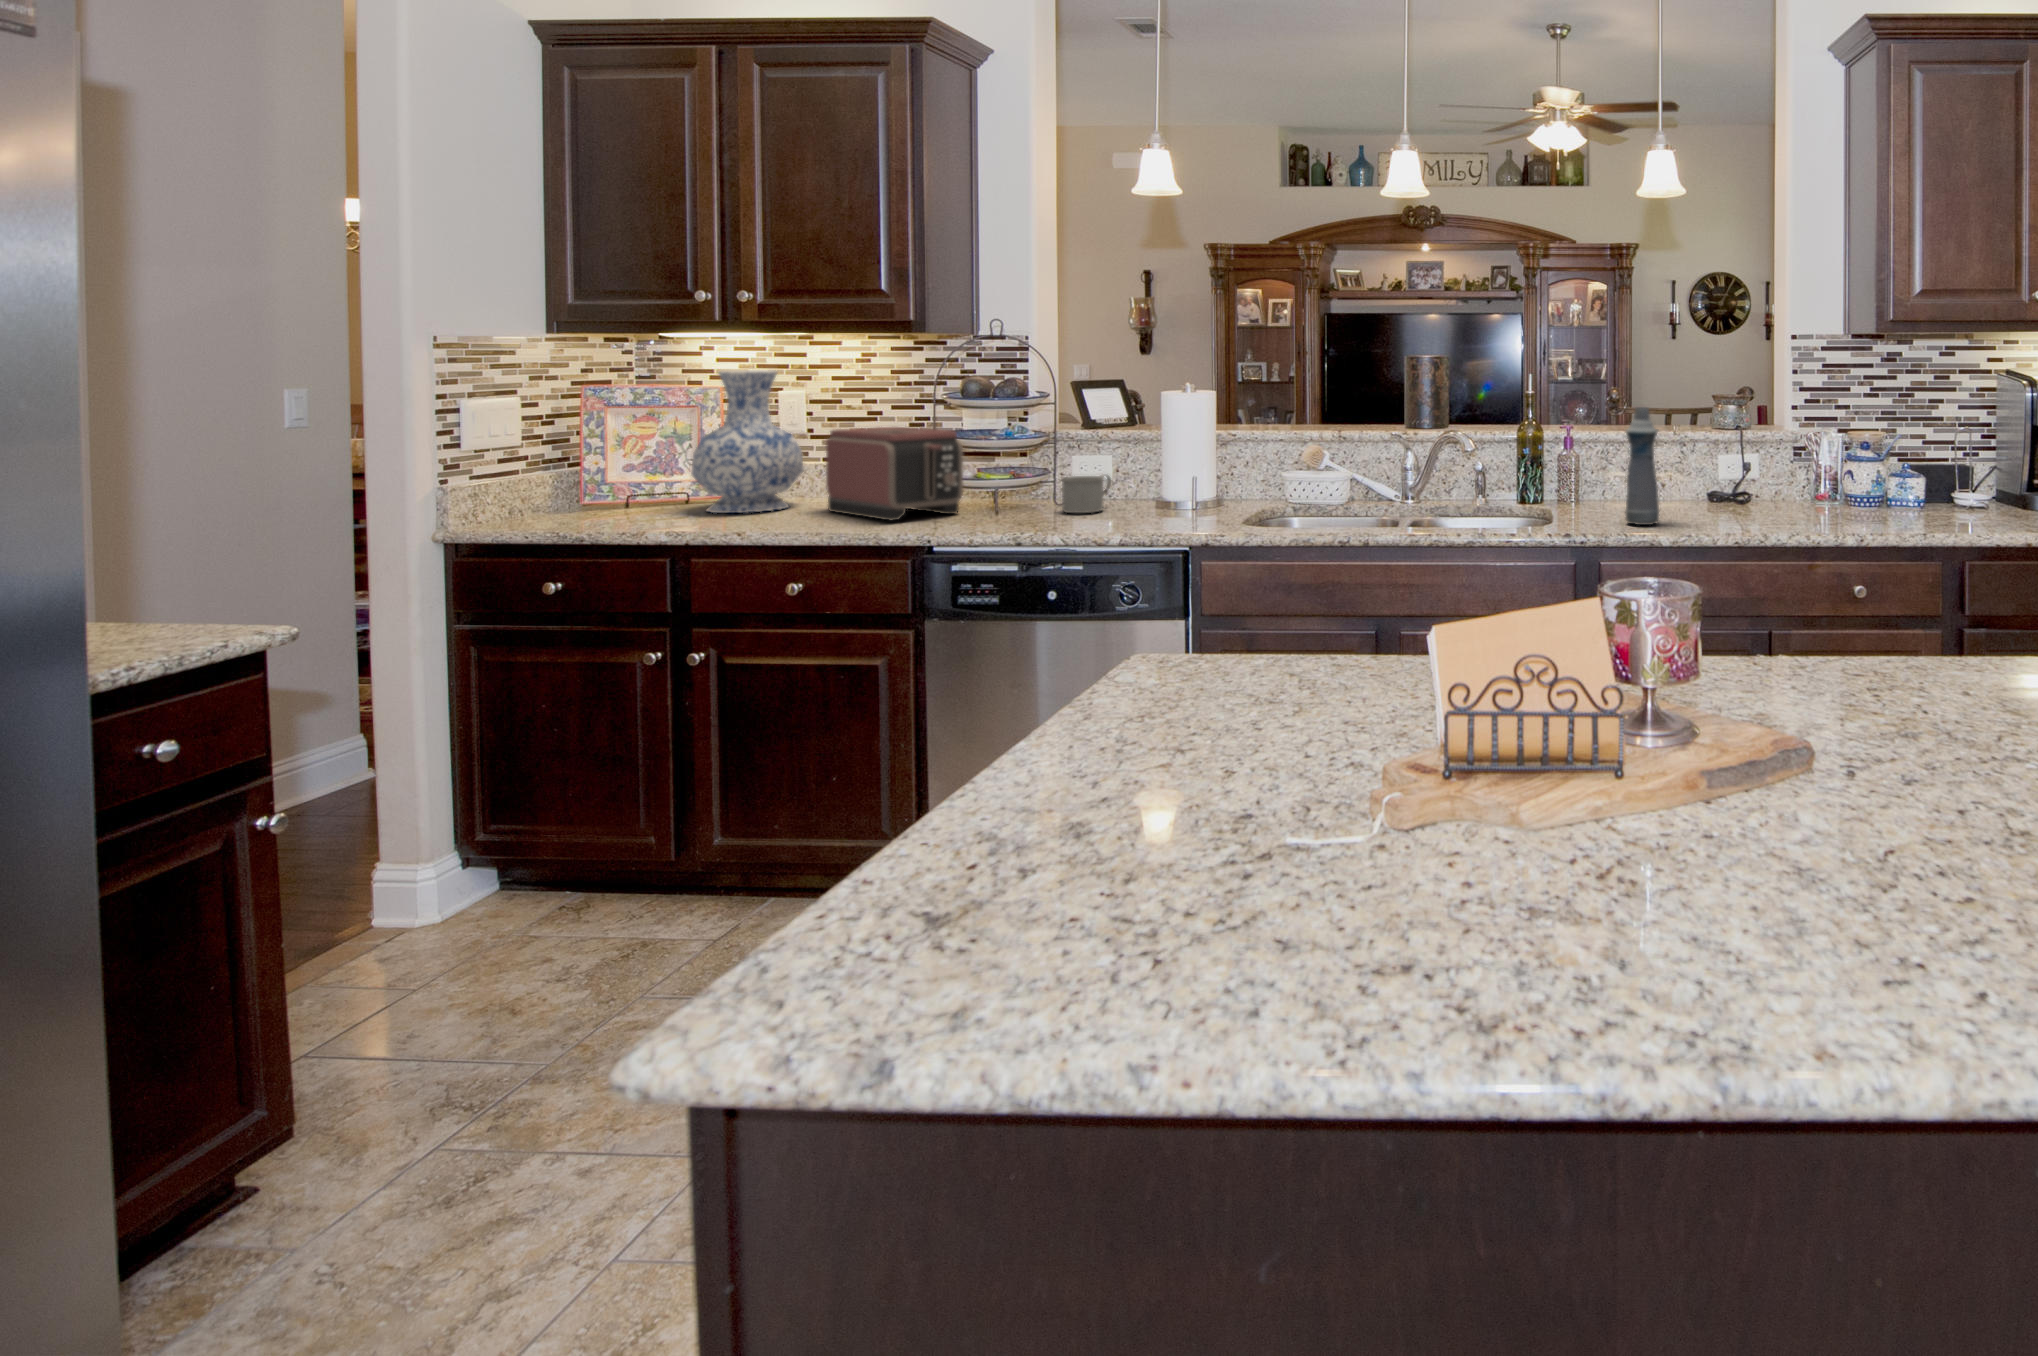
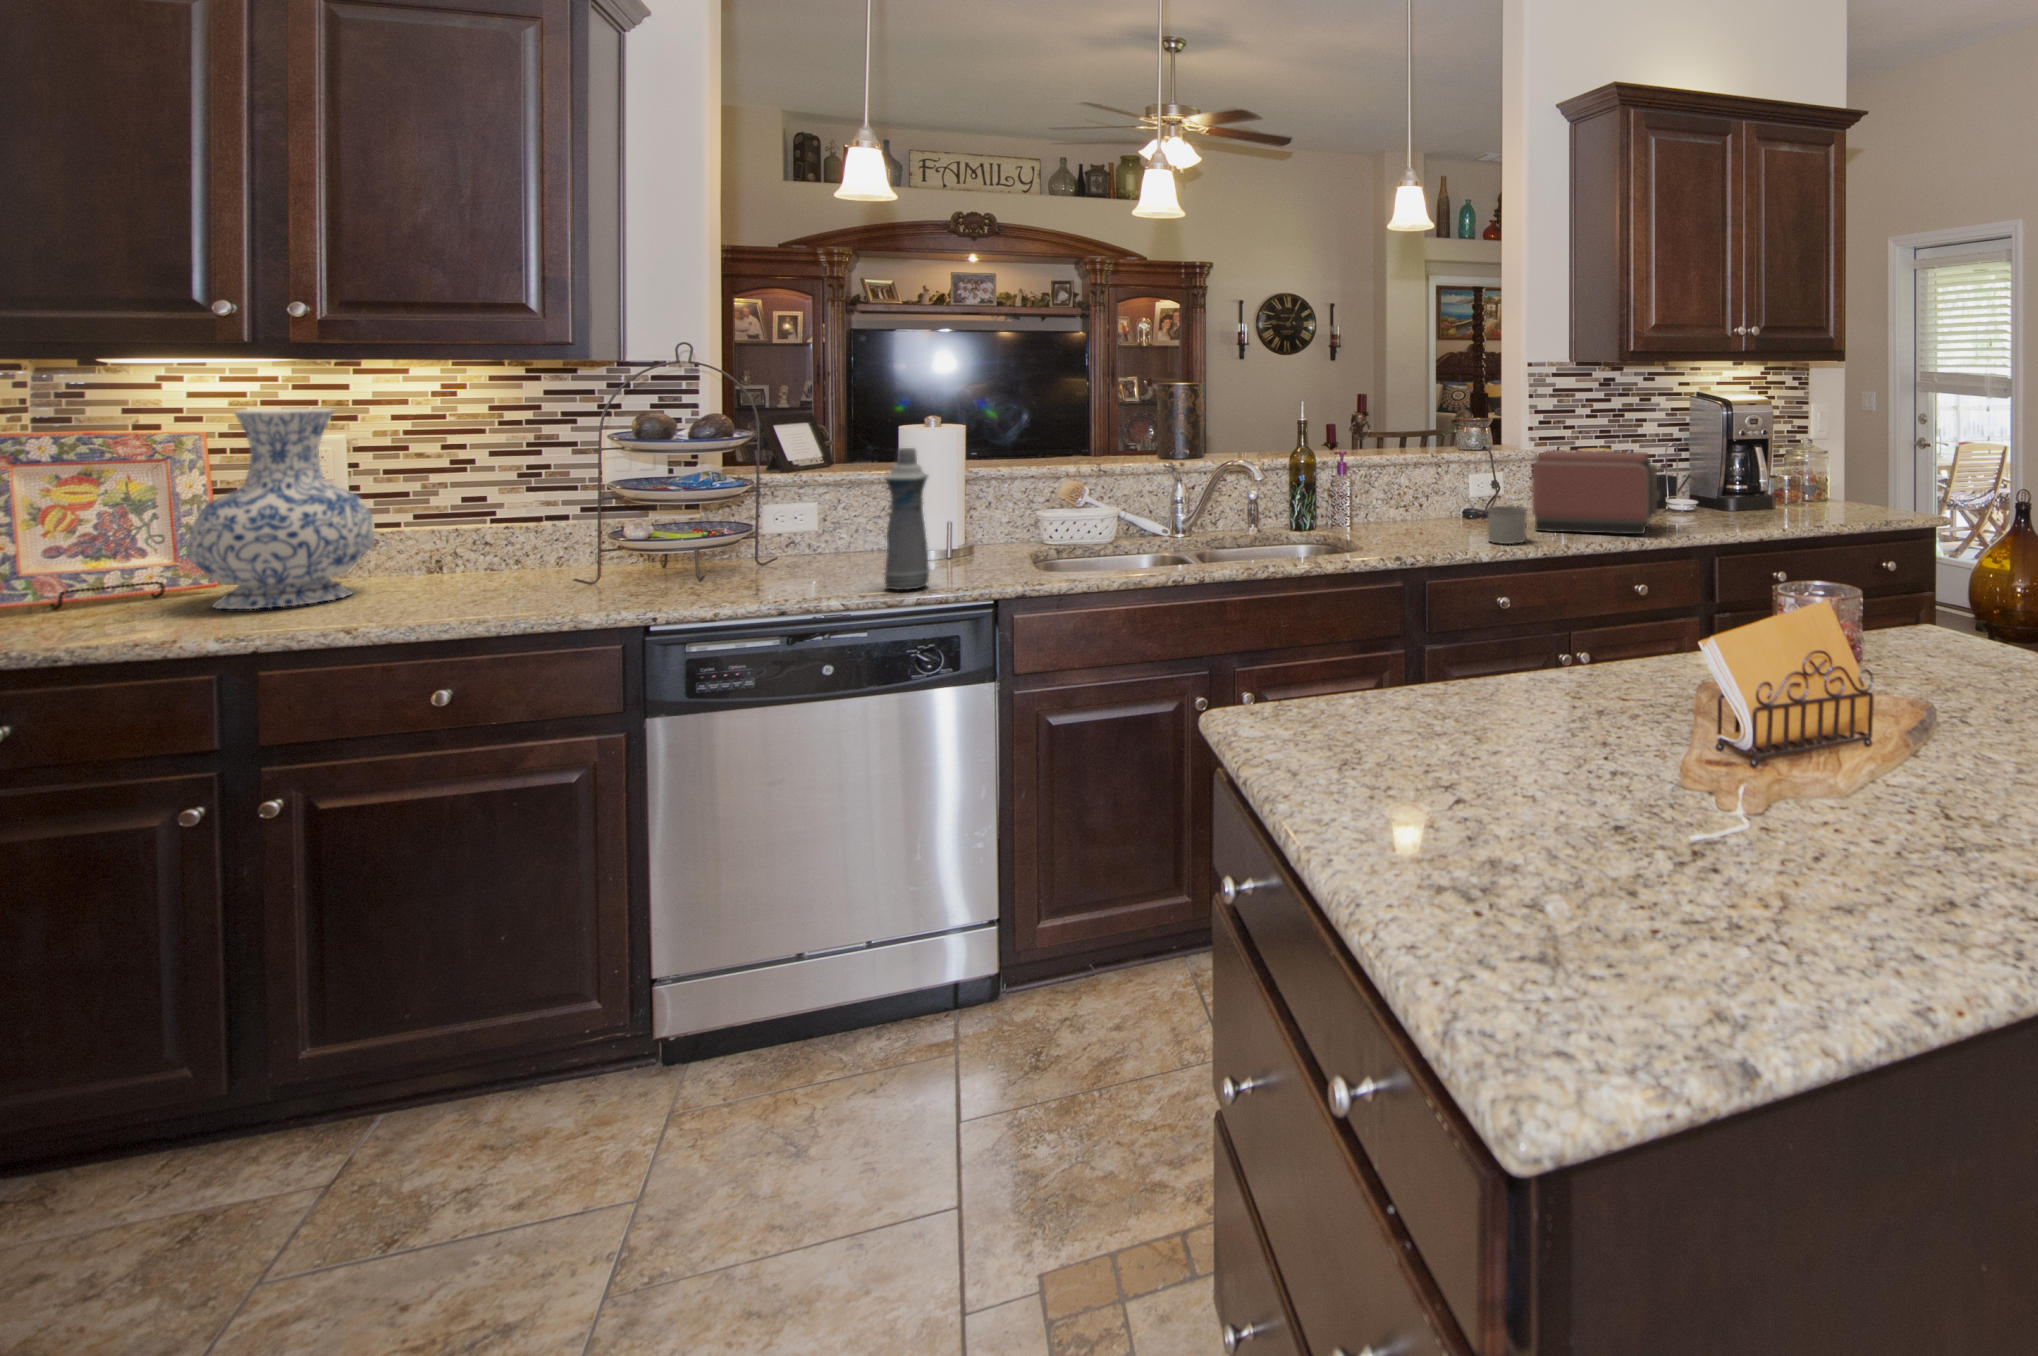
bottle: present [1625,407,1659,525] -> present [885,448,929,590]
toaster: present [826,427,963,520] -> present [1532,450,1667,534]
mug: present [1062,475,1111,513] -> present [1487,504,1527,544]

